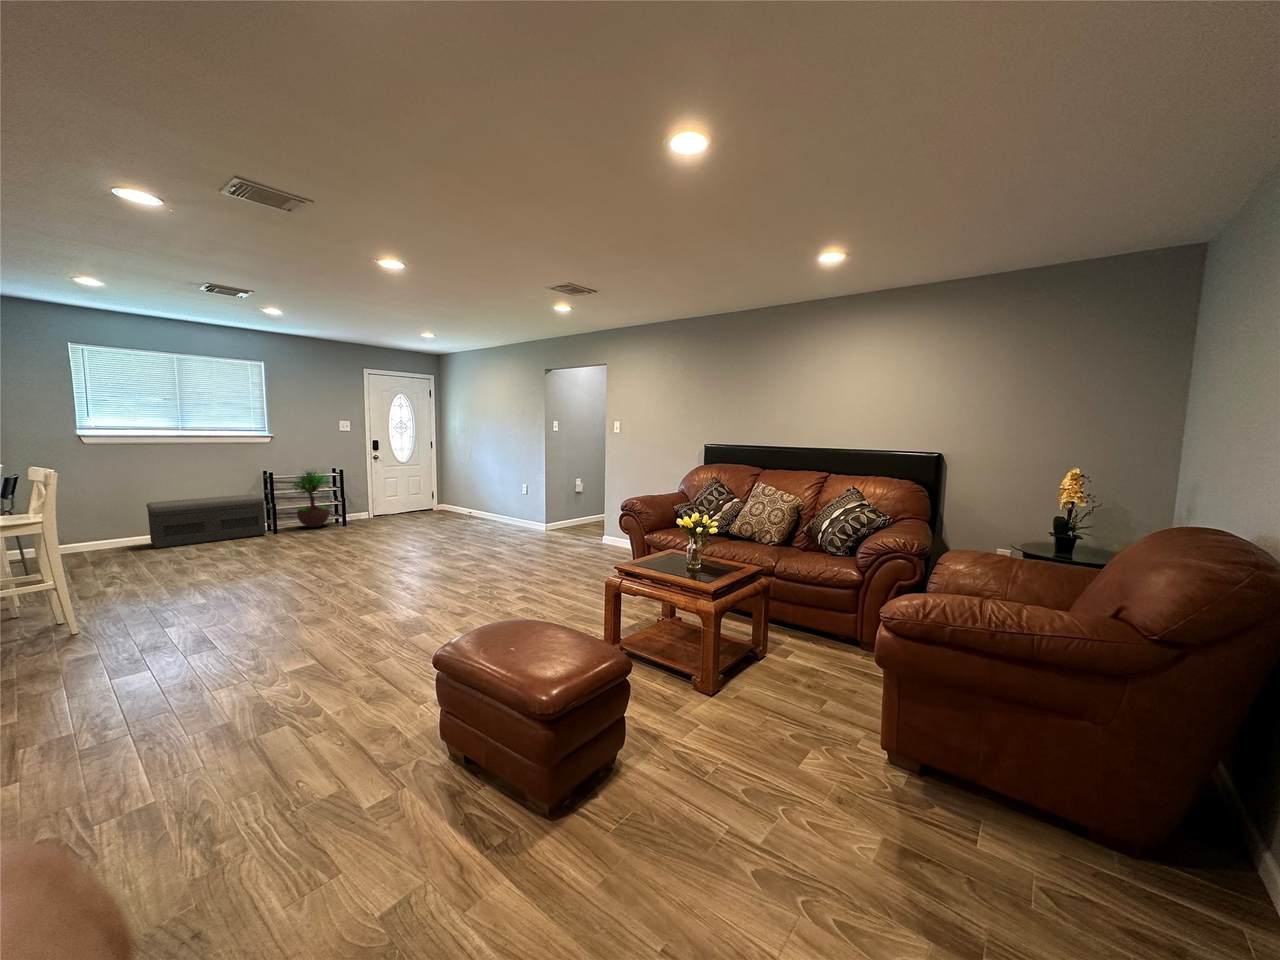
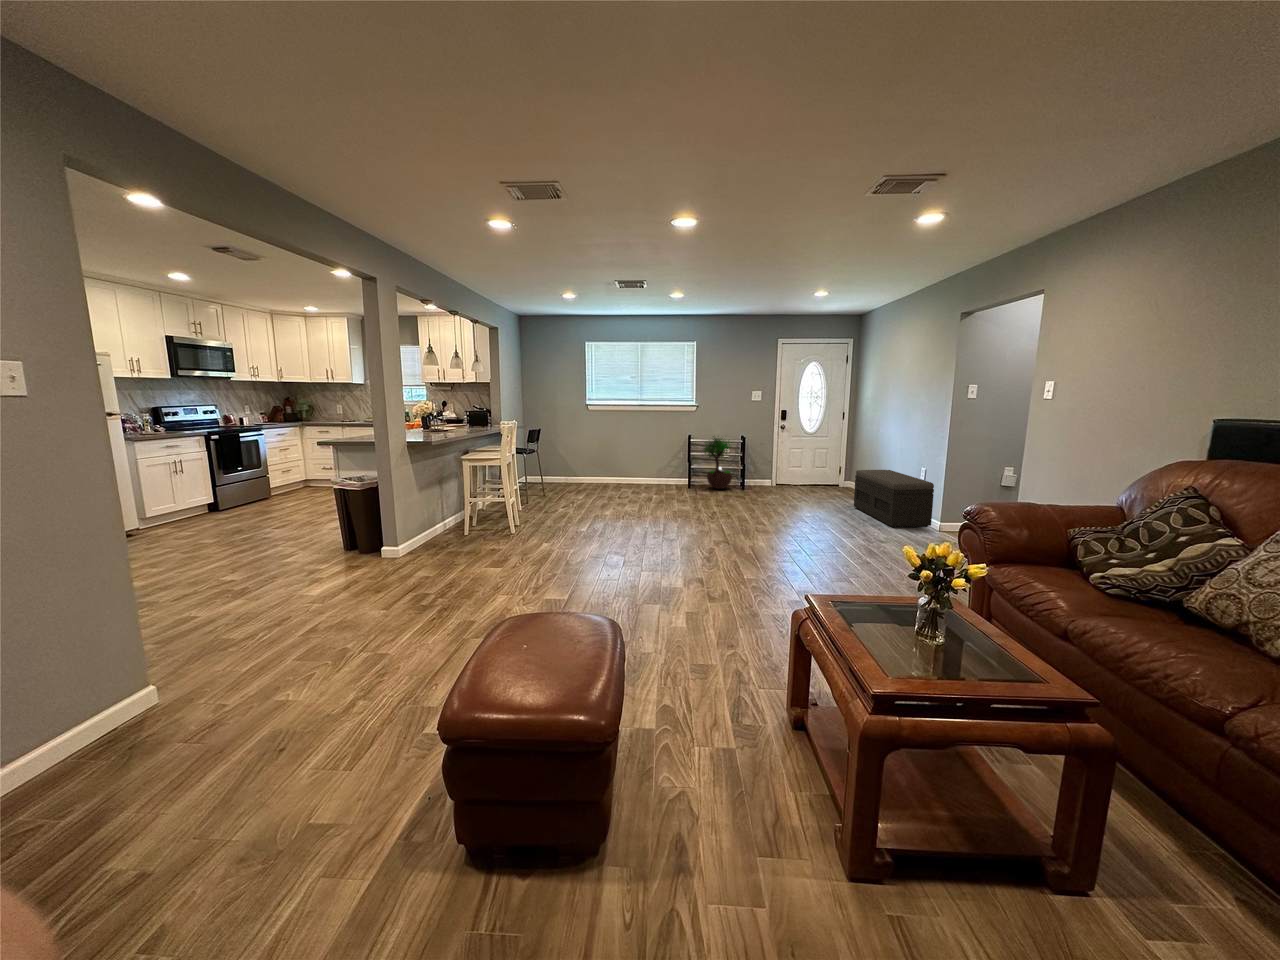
storage bench: present [146,494,266,549] -> present [854,470,934,527]

